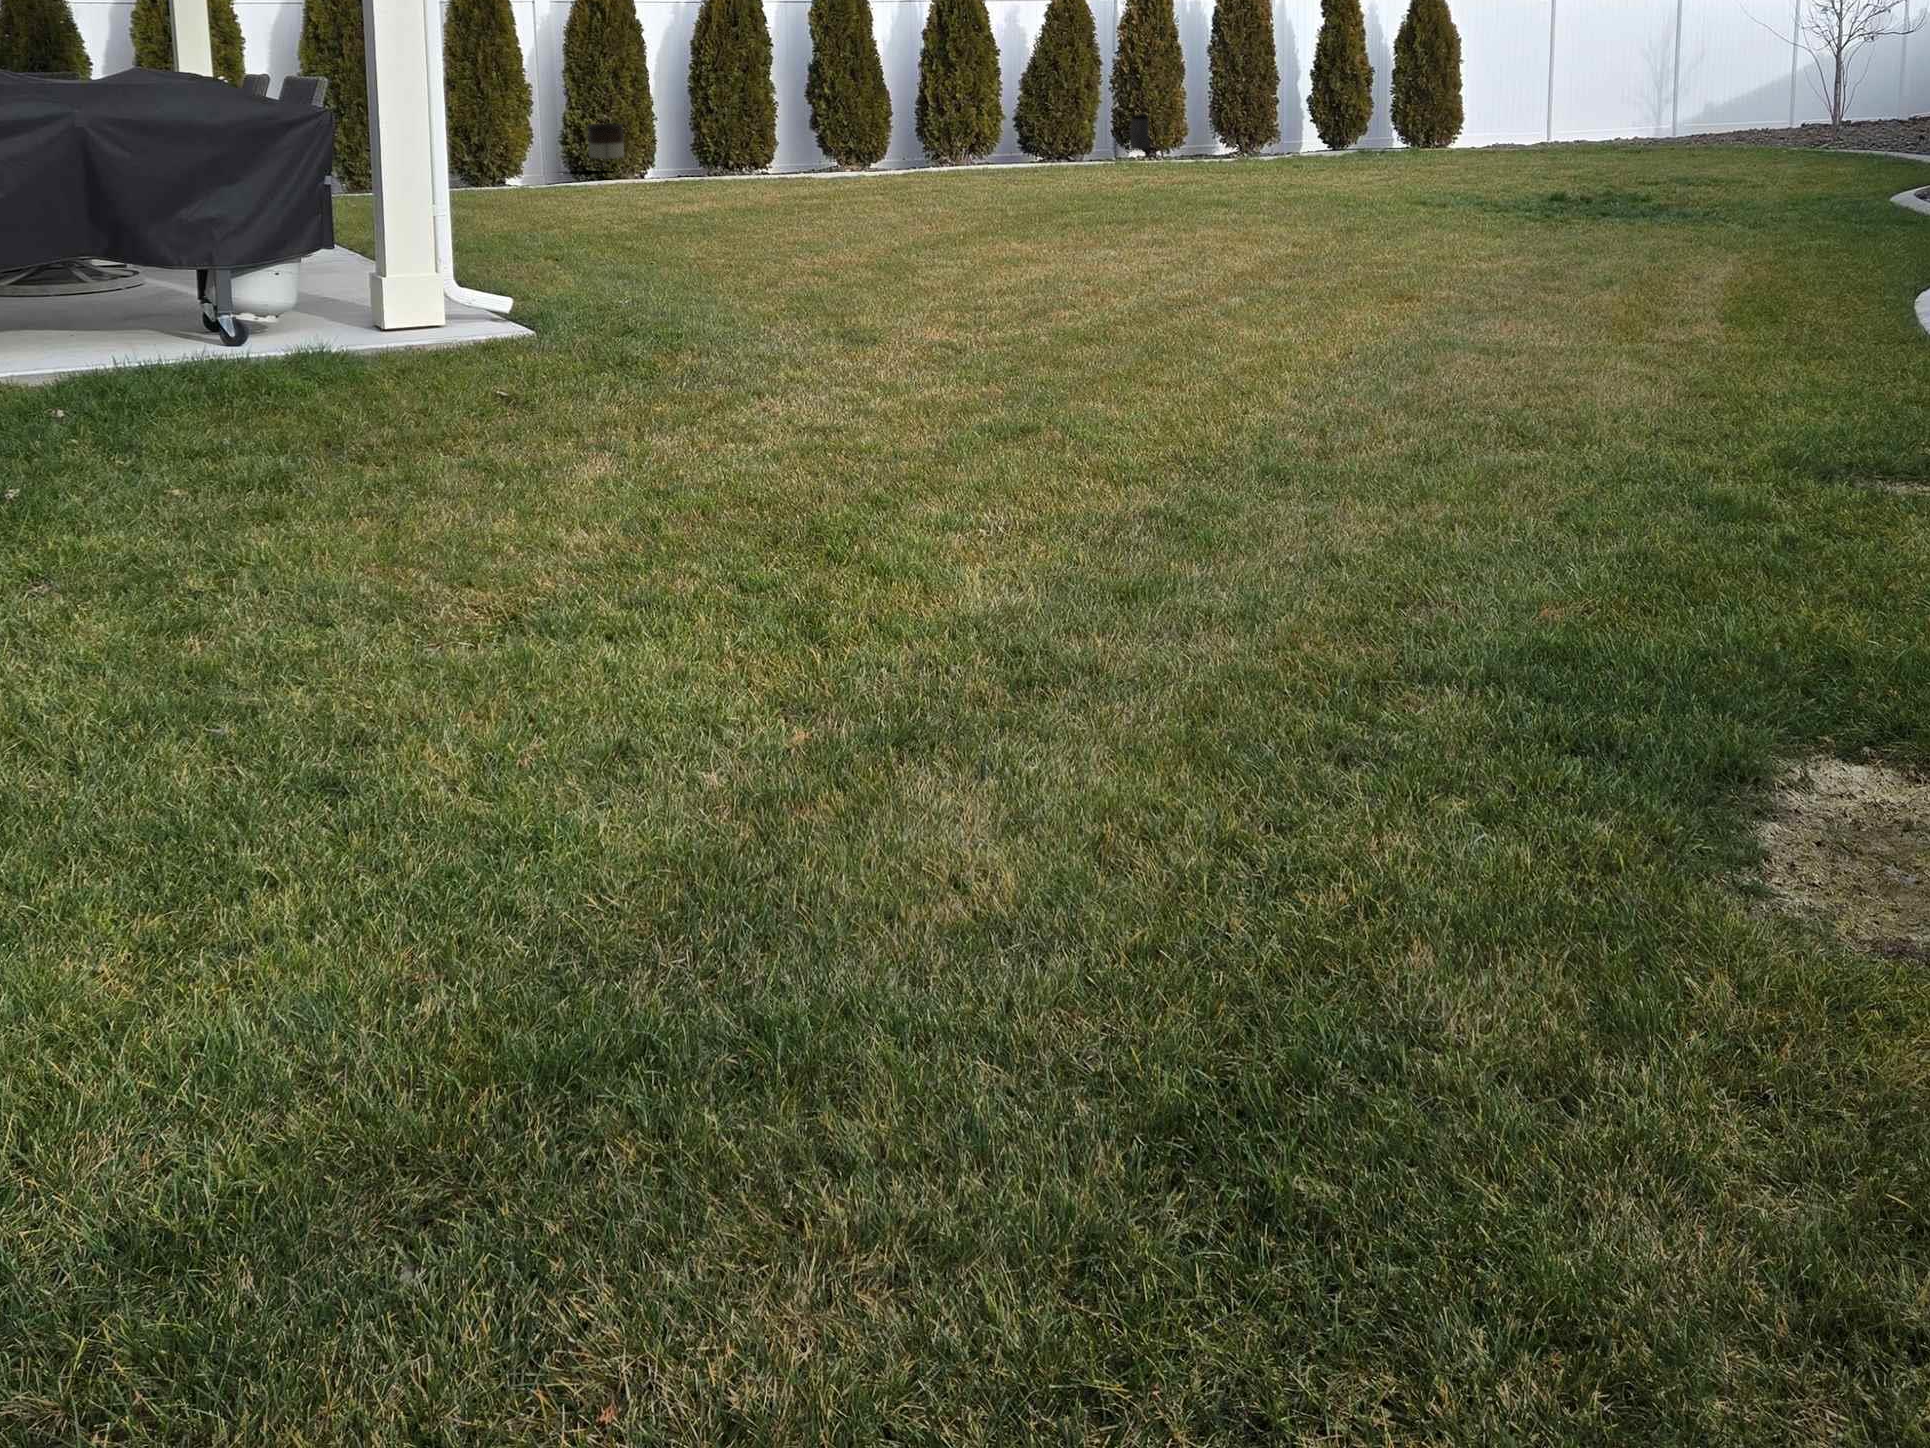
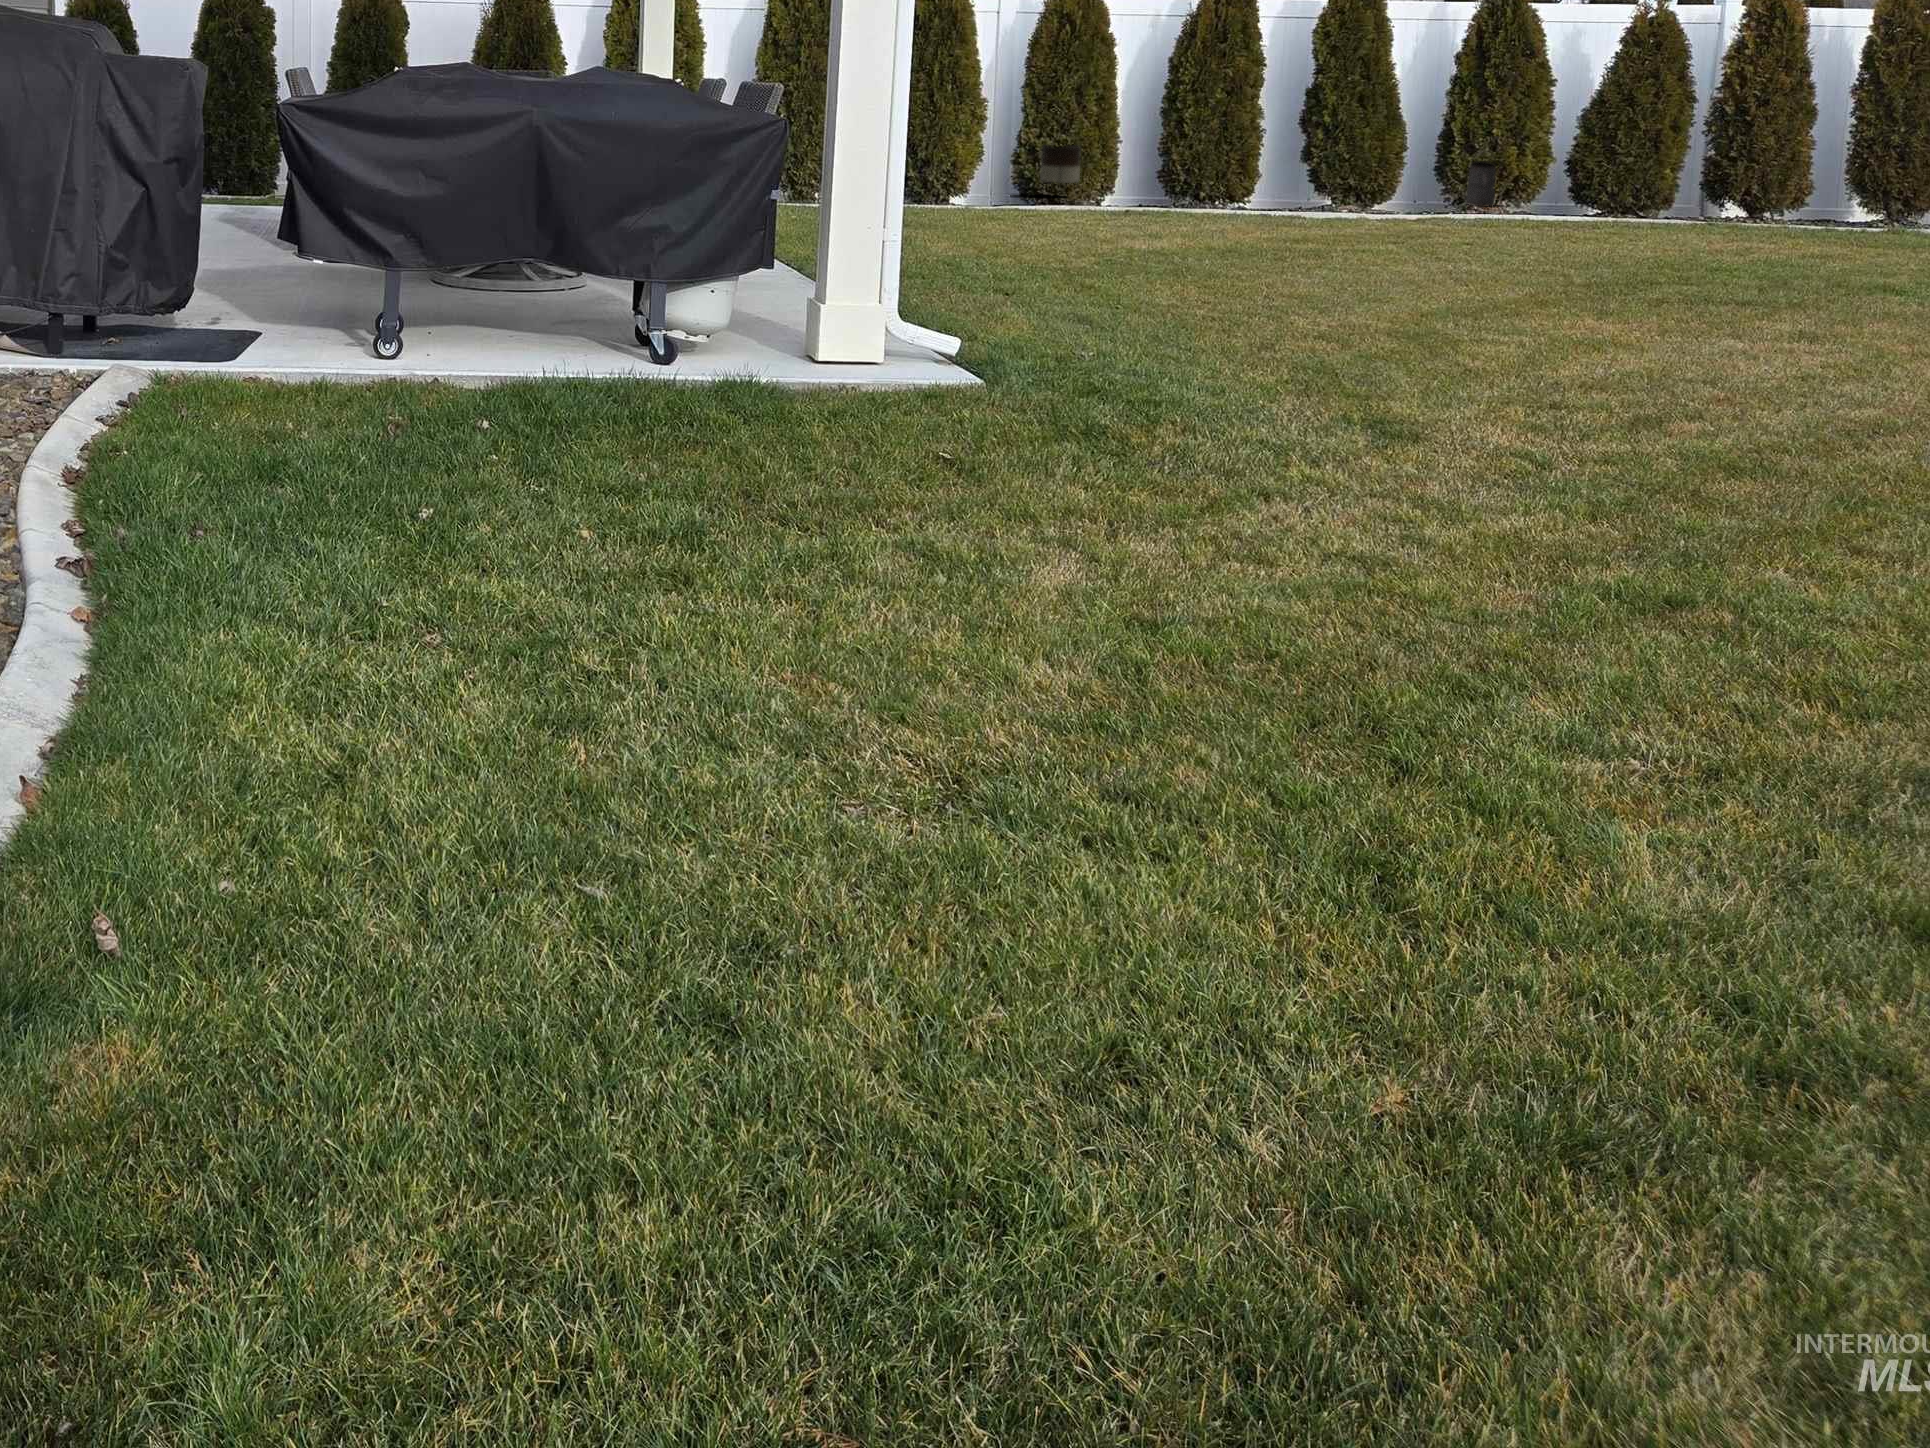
watering can: present [1129,113,1150,150] -> present [1465,155,1496,206]

